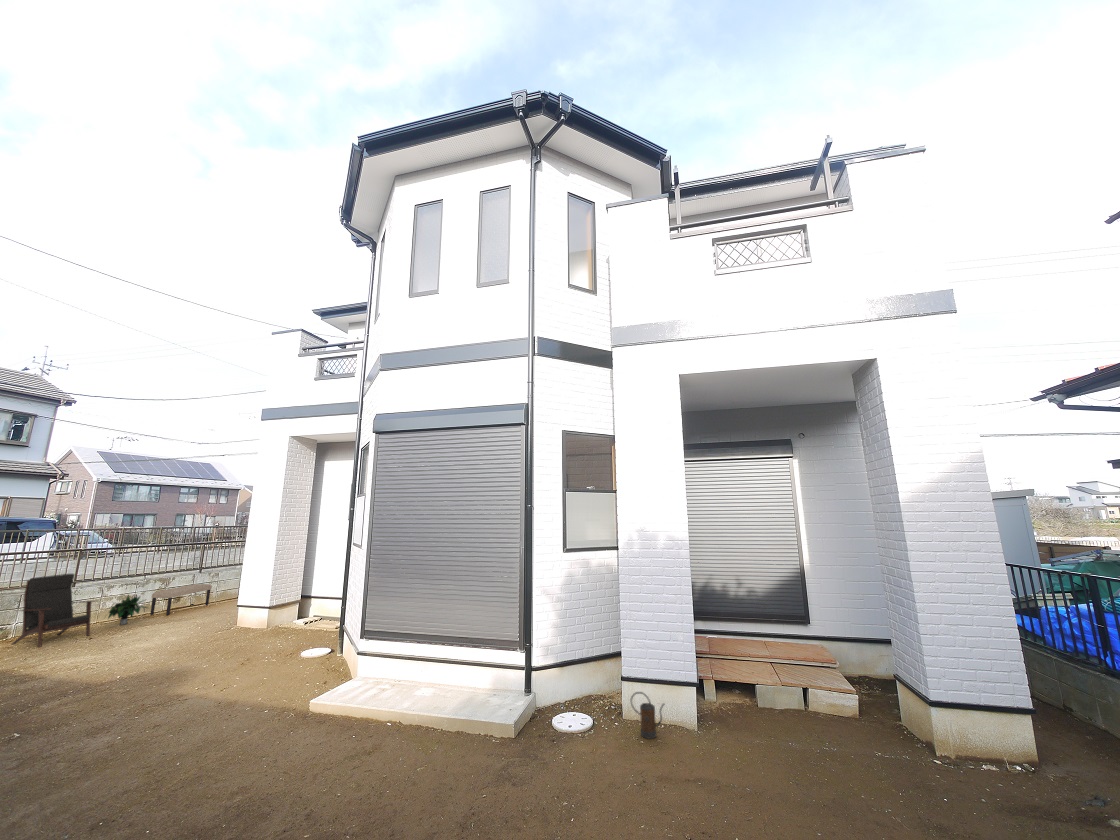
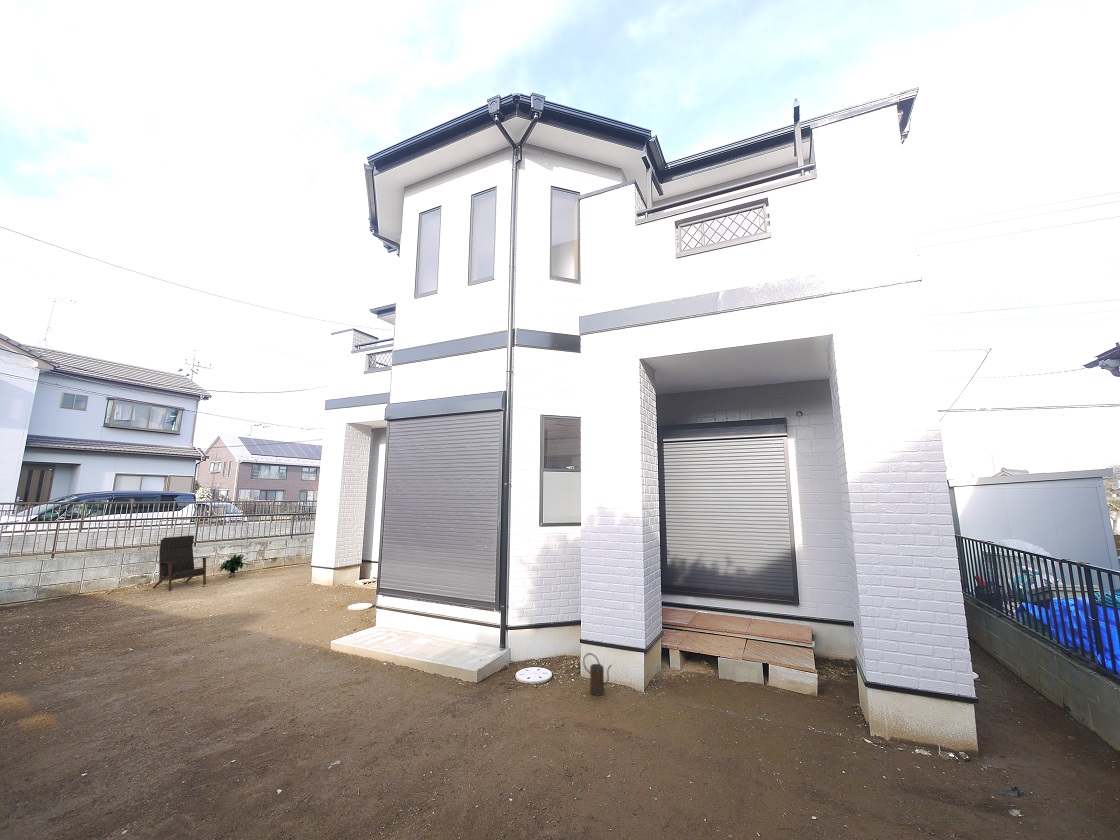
bench: present [150,584,212,615] -> none [253,547,300,571]

